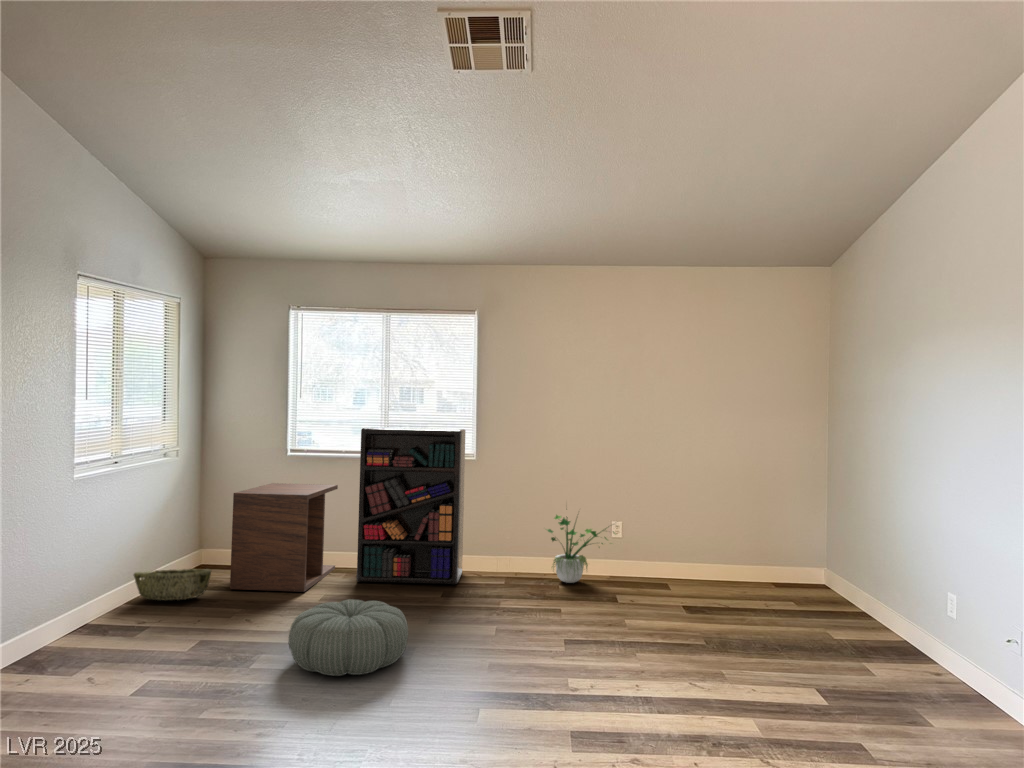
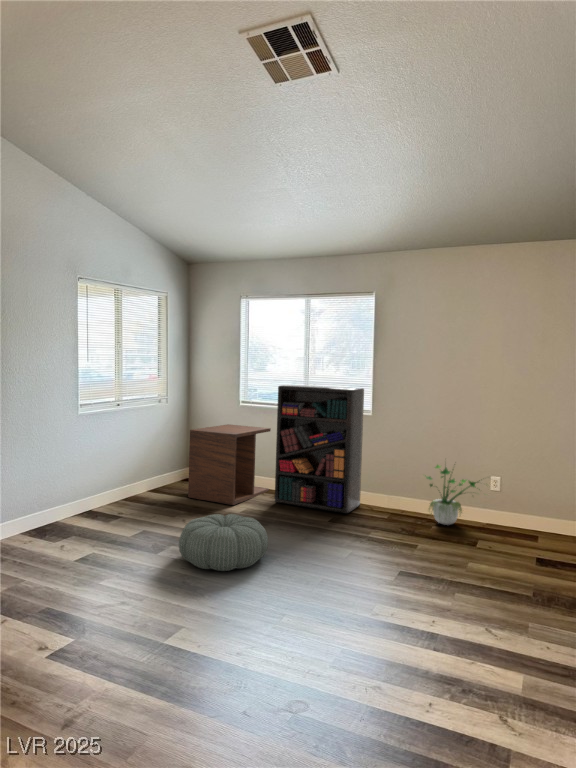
woven basket: present [134,569,211,600] -> none [126,479,175,502]

